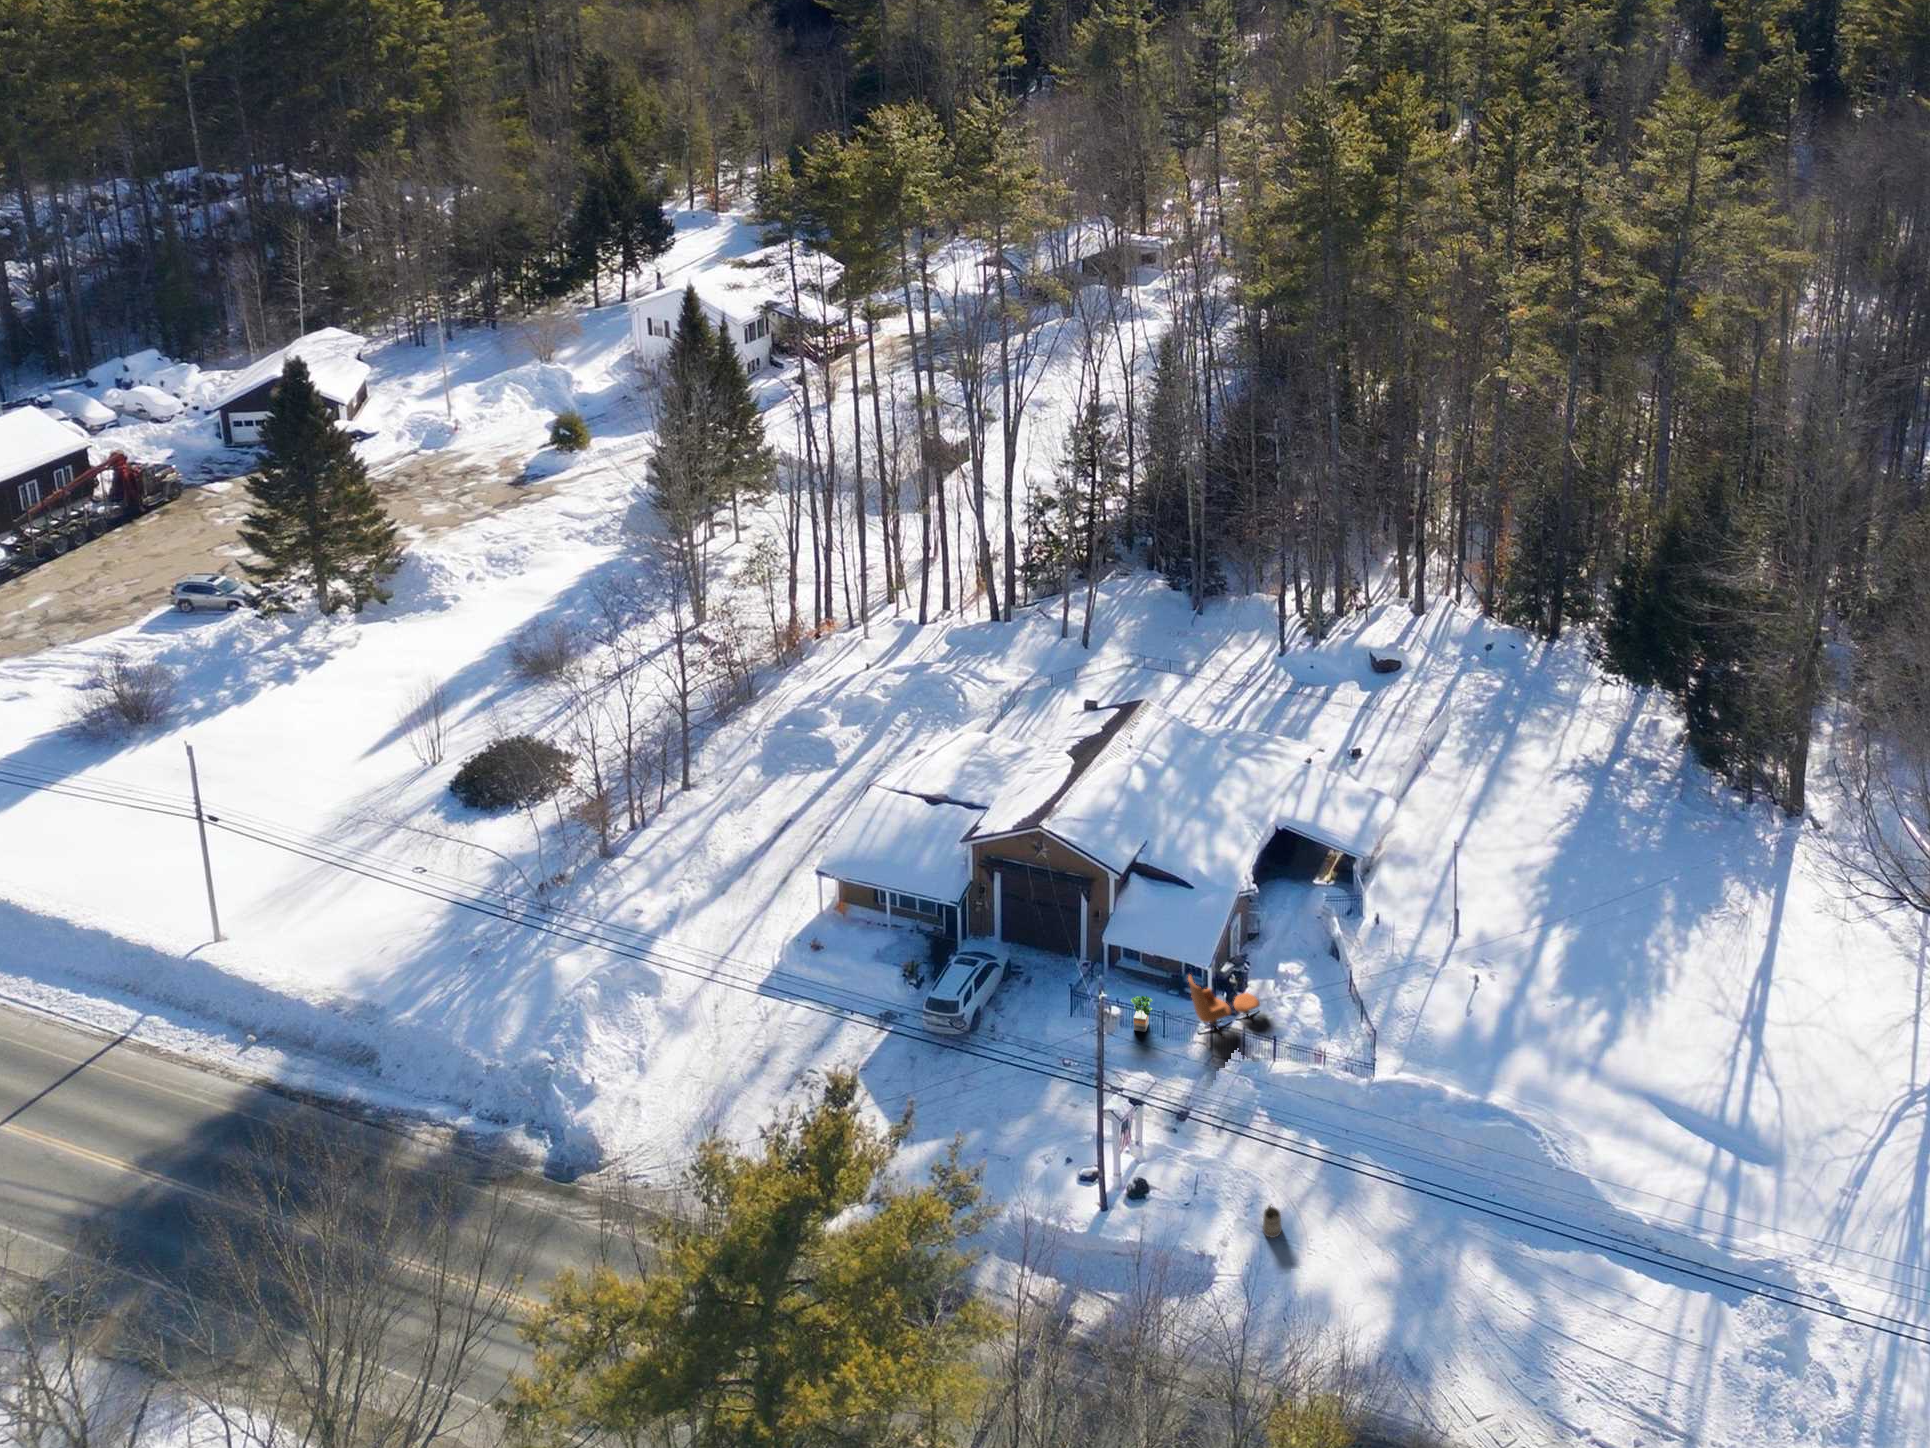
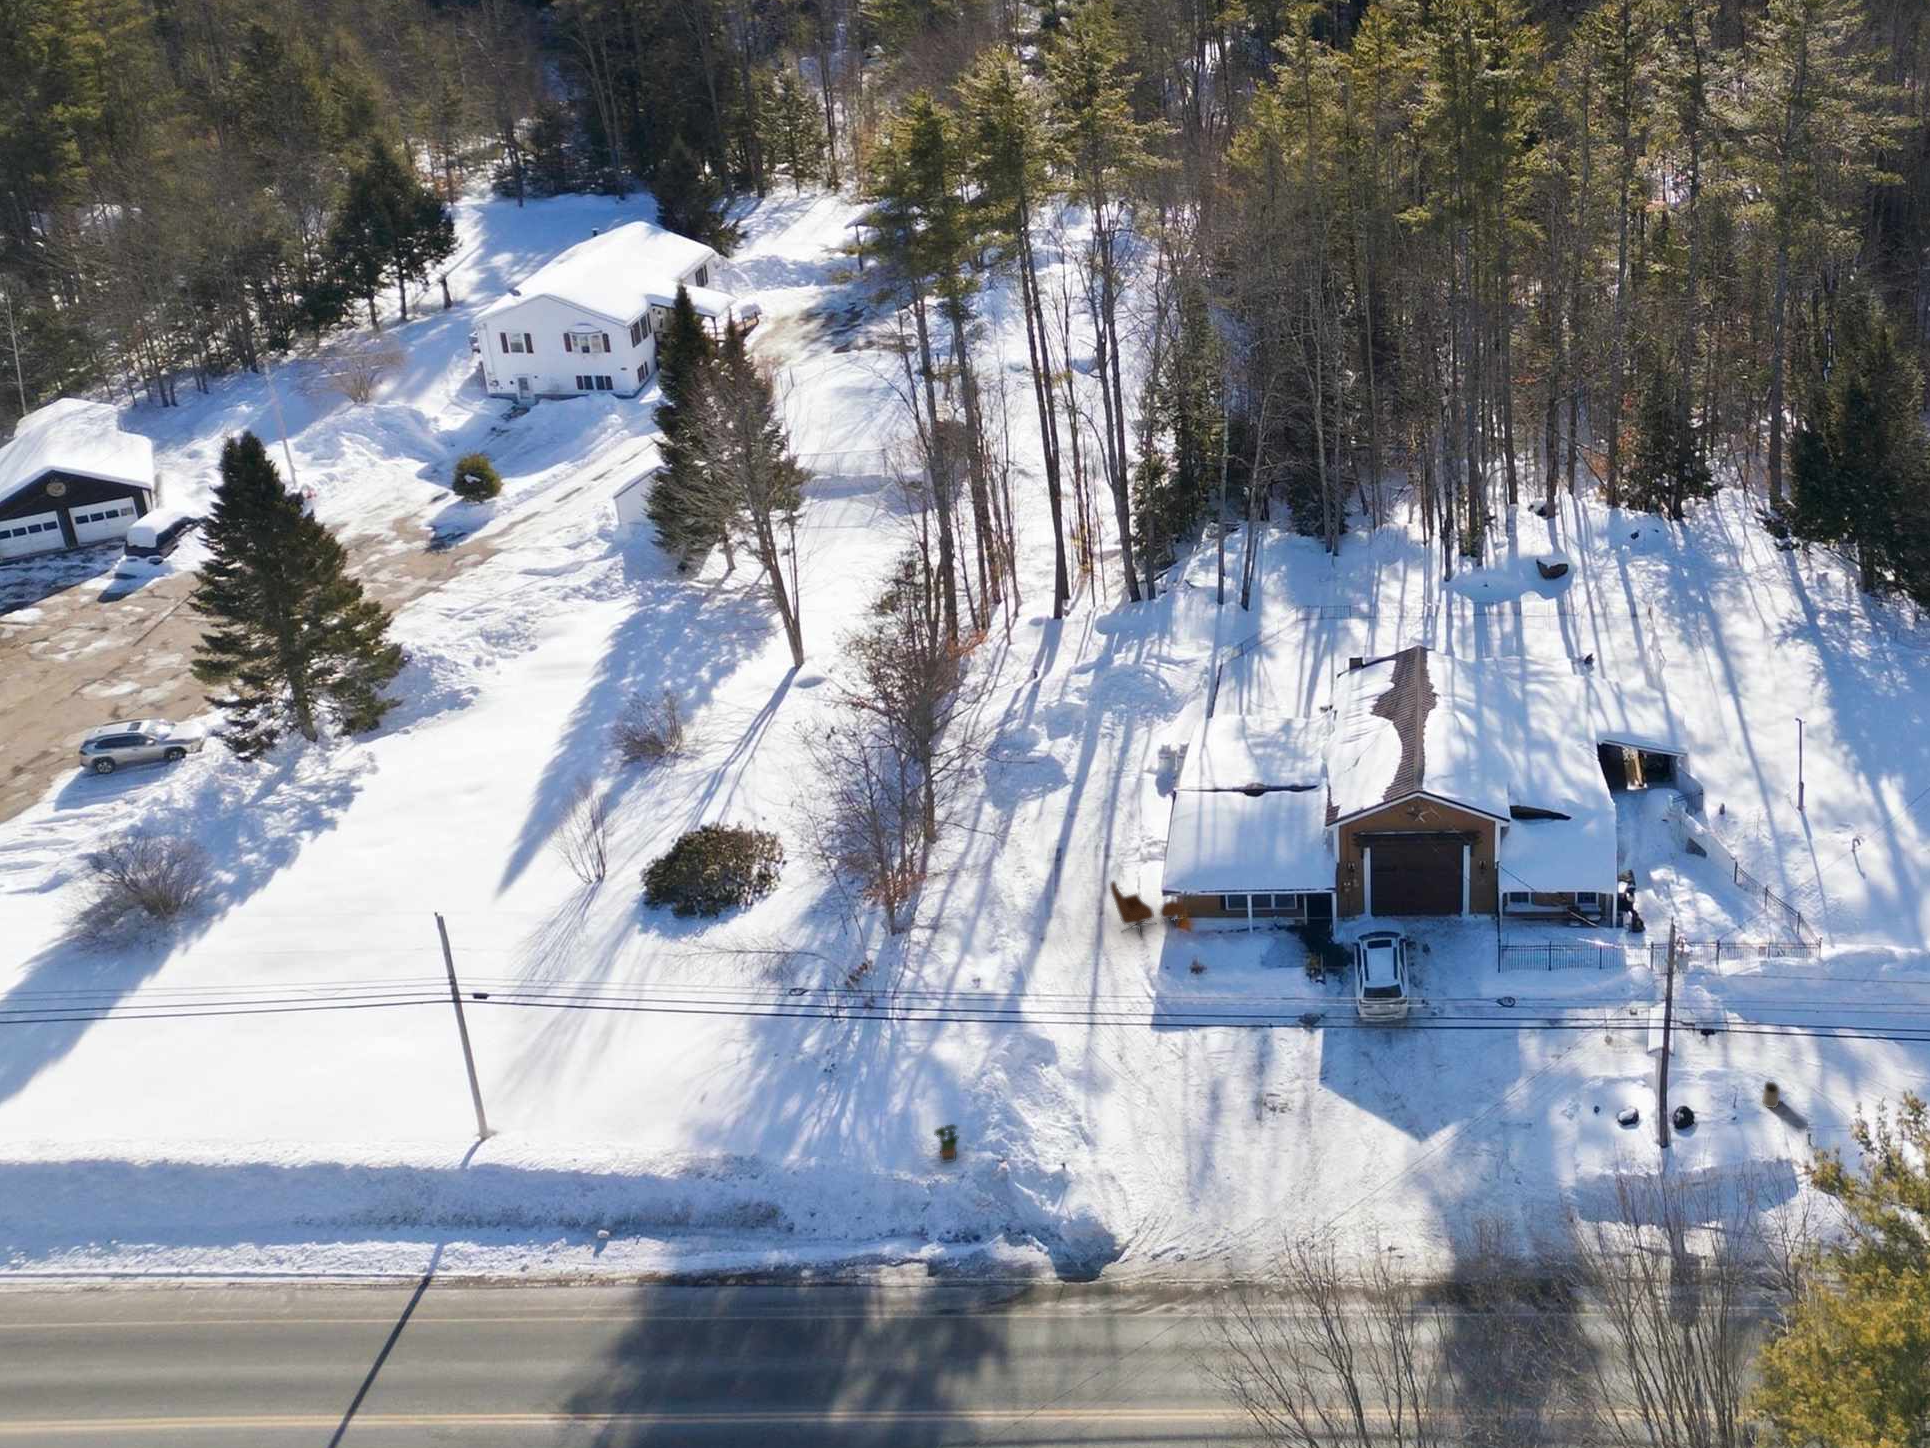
lounge chair: present [1188,975,1260,1030] -> present [1110,882,1185,931]
potted tree: present [1131,996,1152,1032] -> present [934,1124,959,1162]

